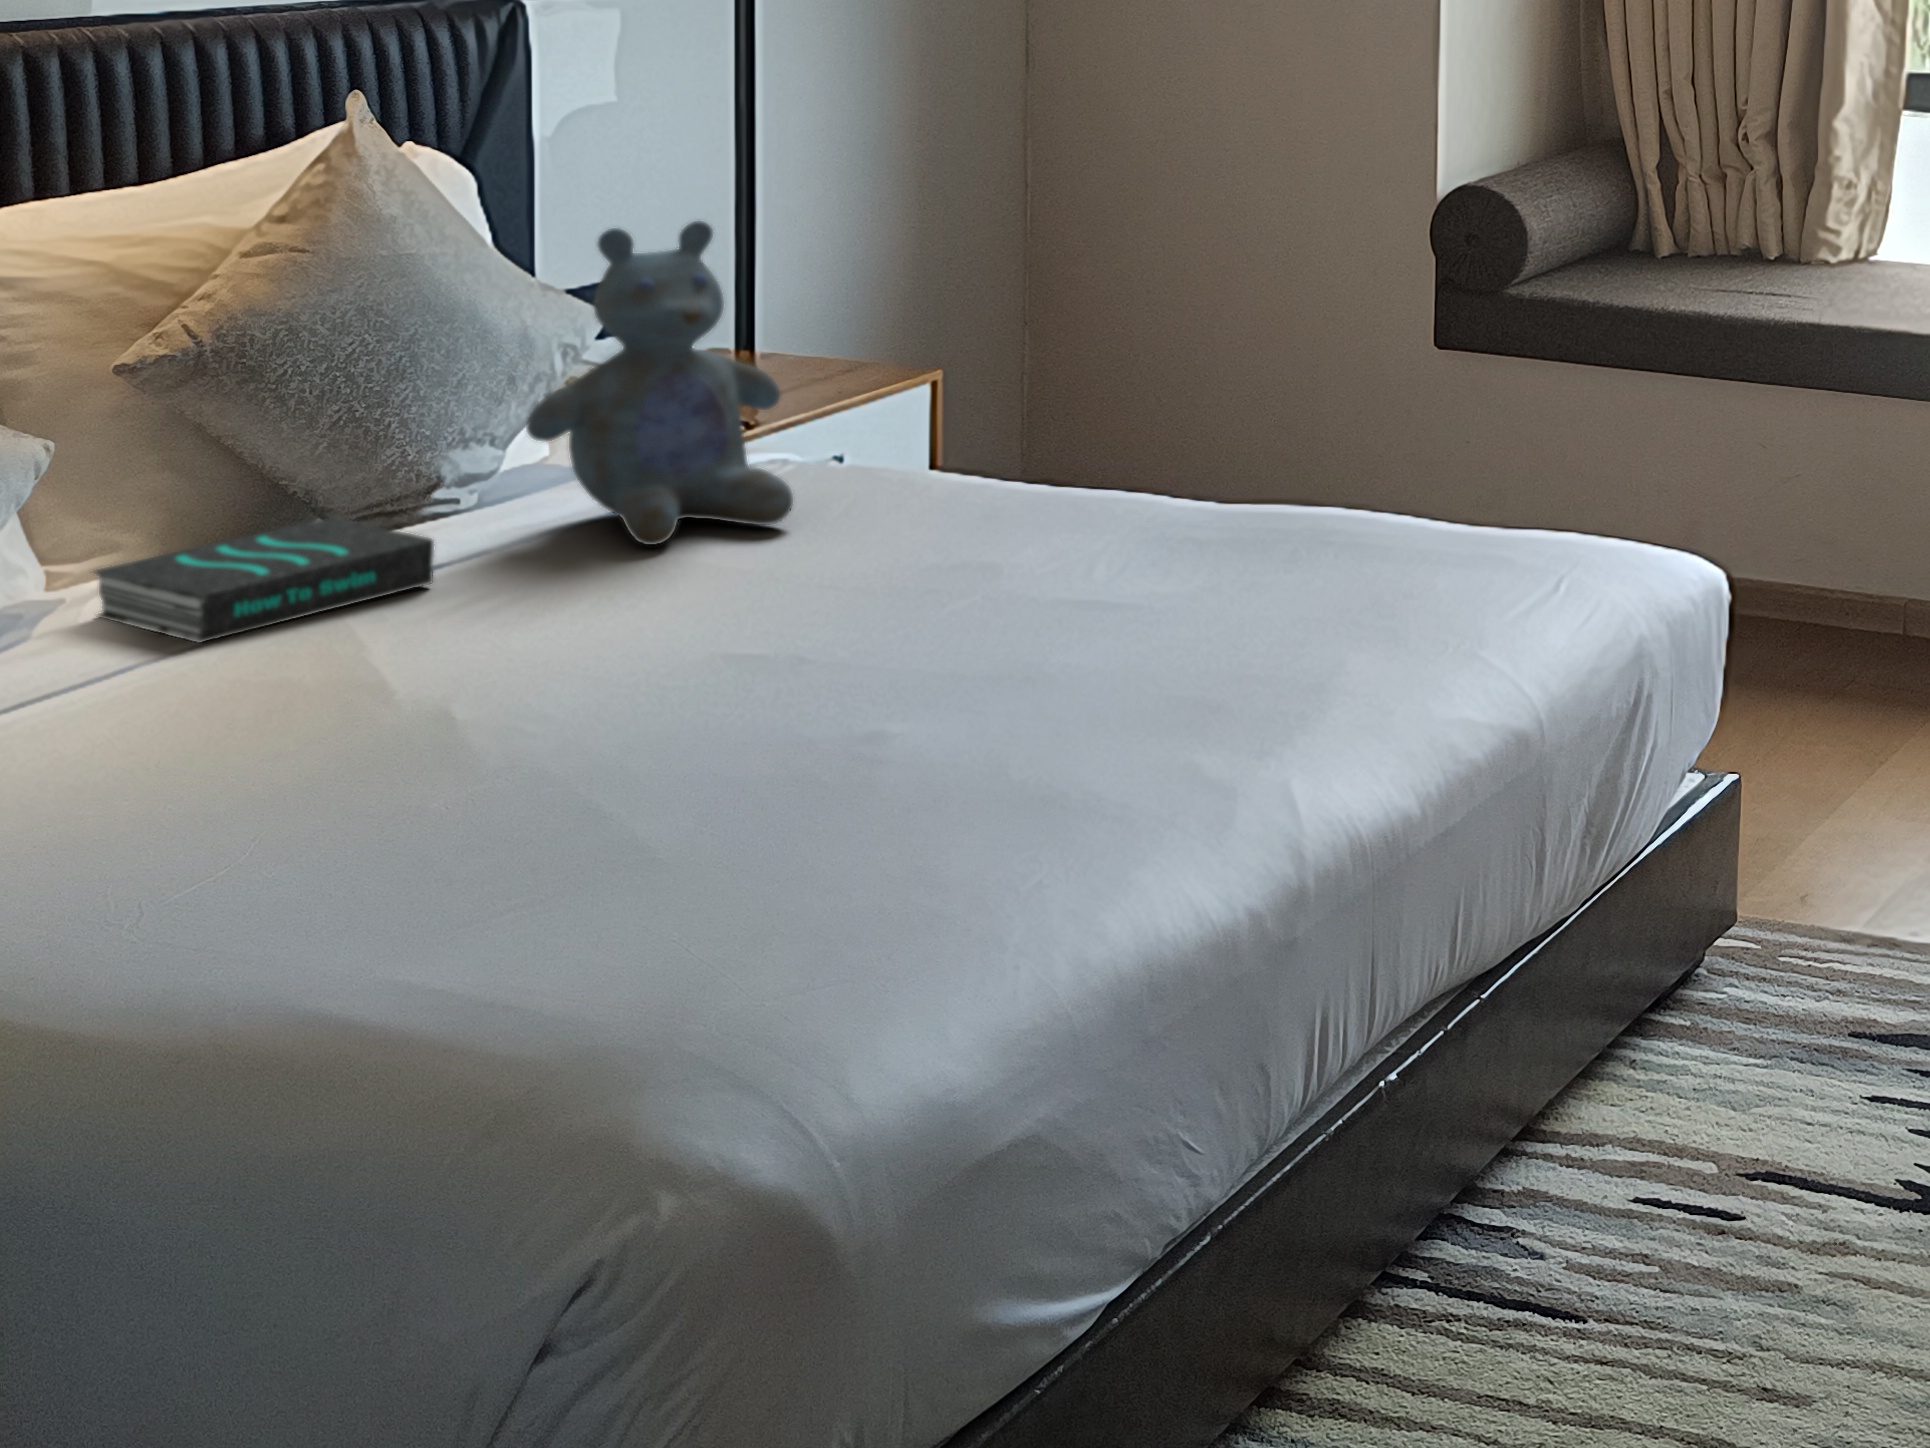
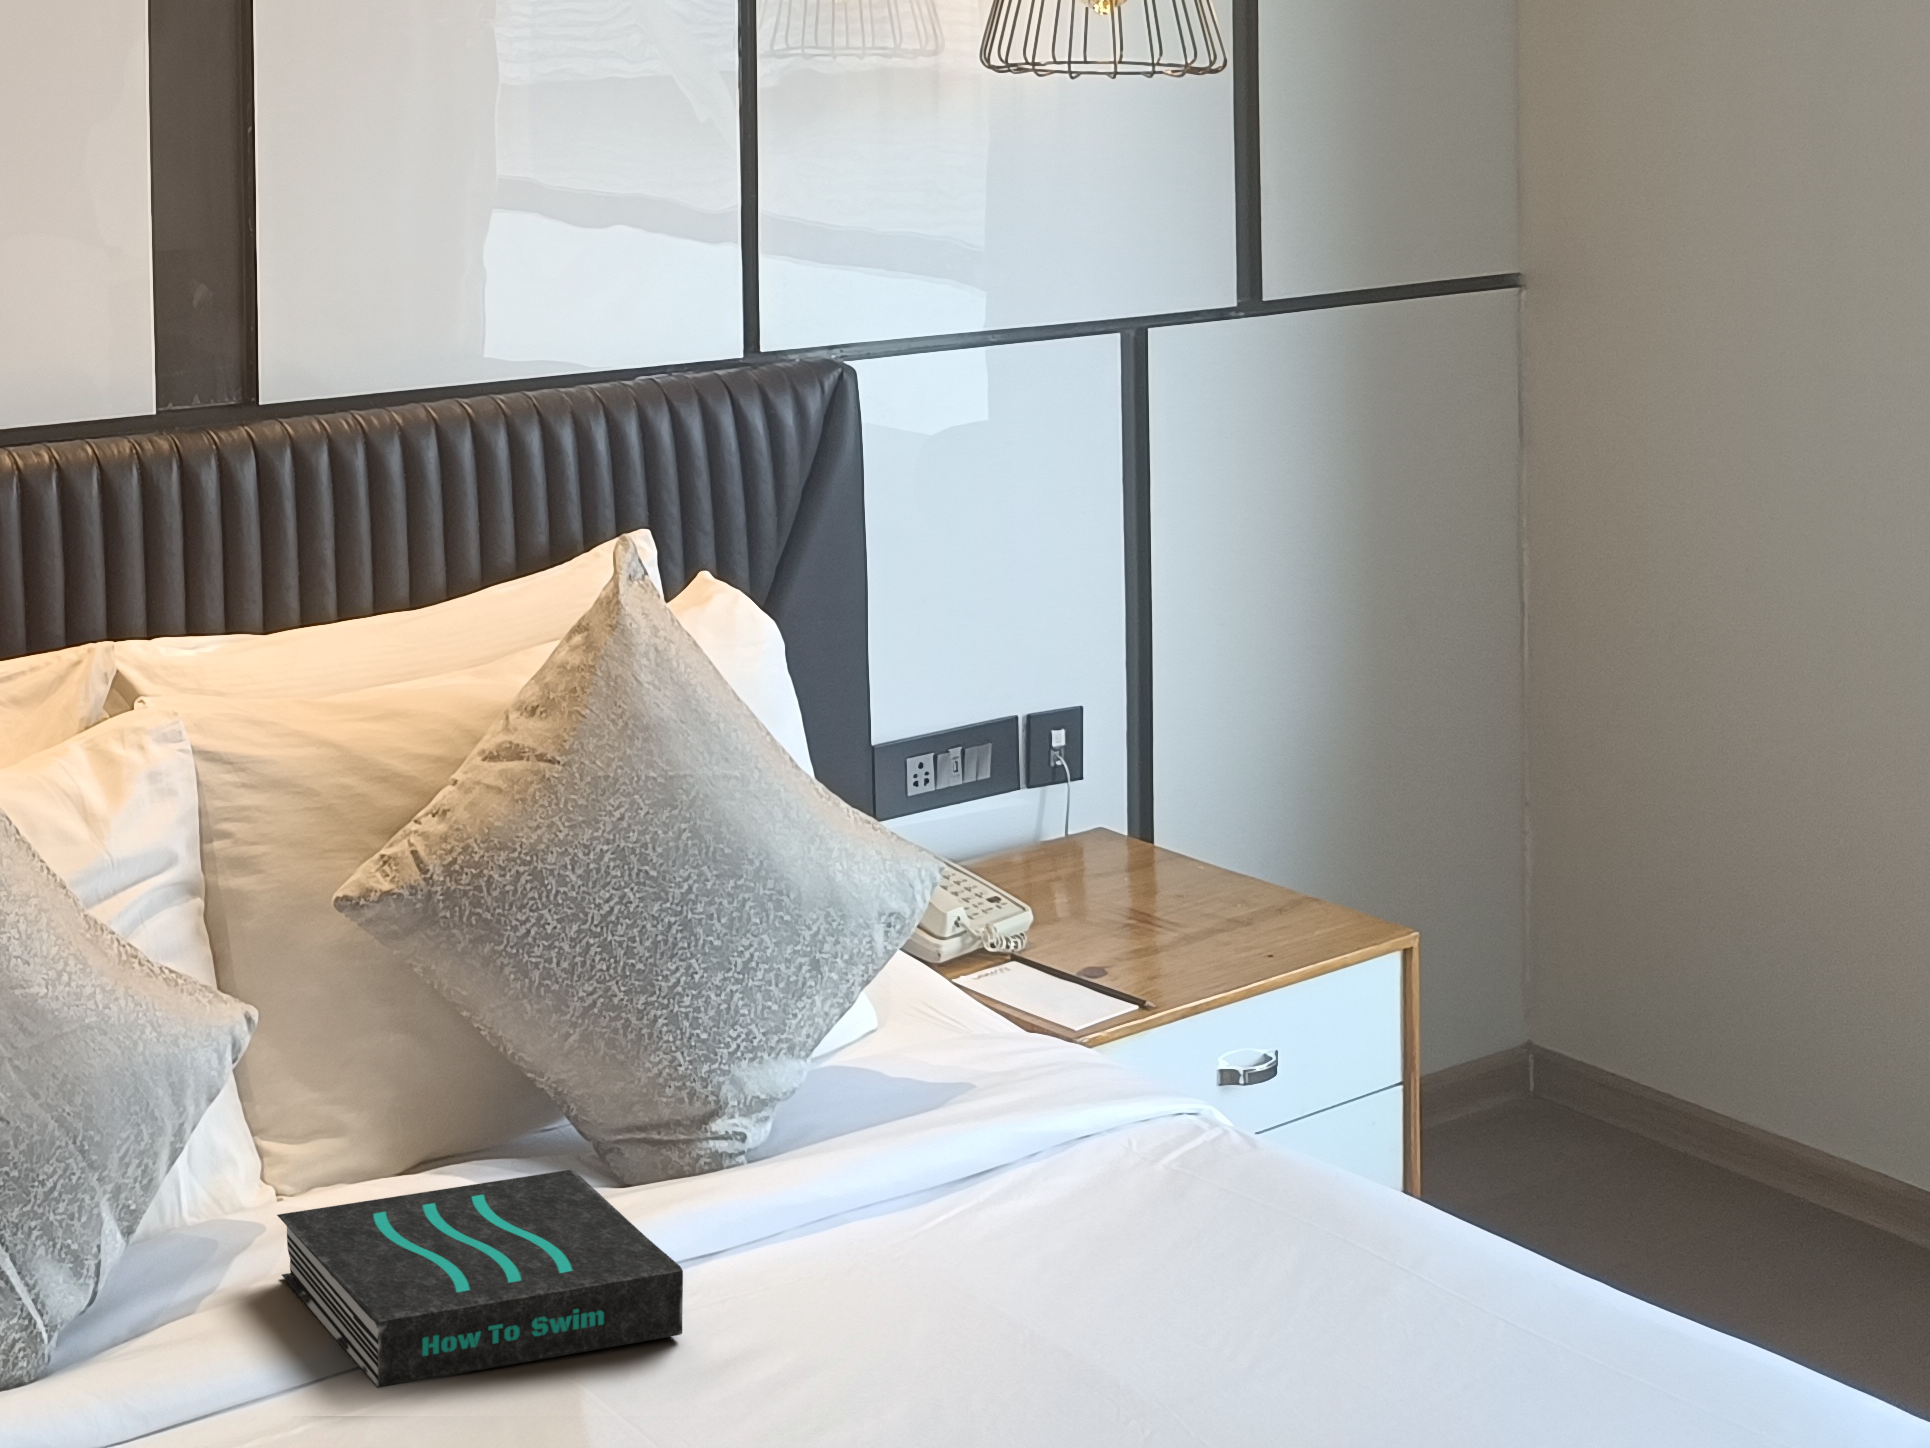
stuffed bear: present [526,221,793,545] -> none [819,793,1210,1328]

